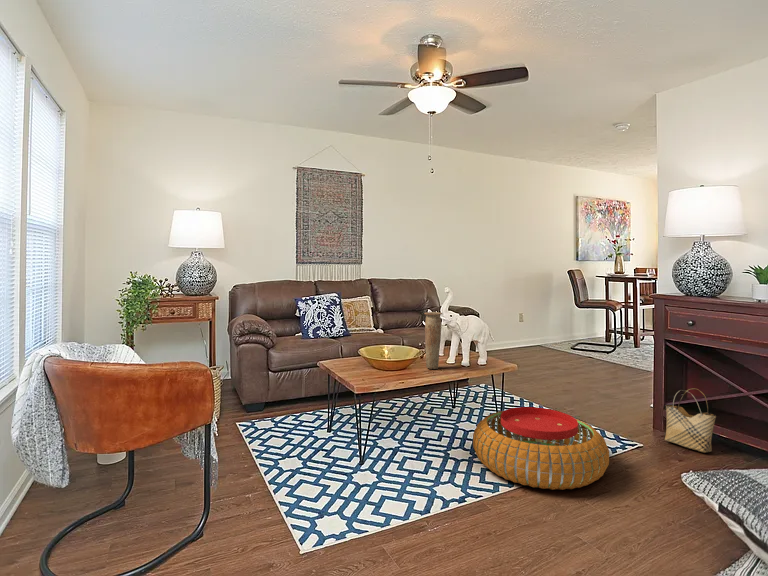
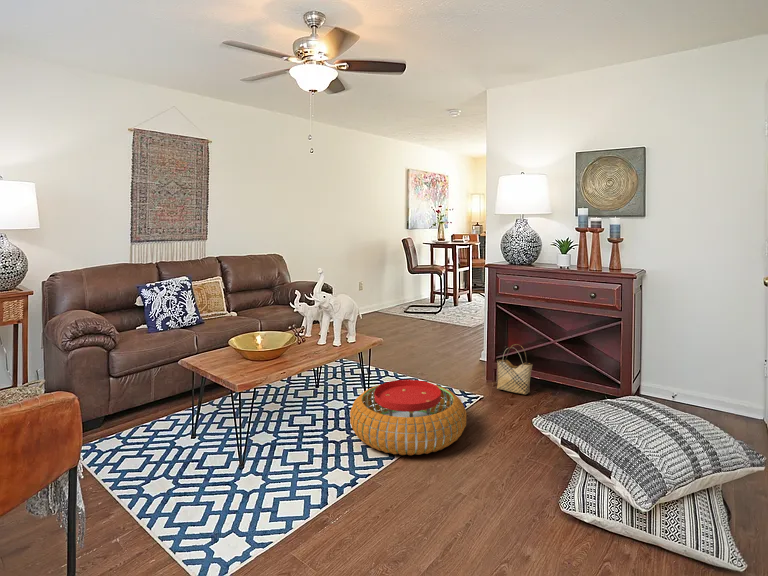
vase: present [424,312,442,369] -> none [292,300,310,357]

